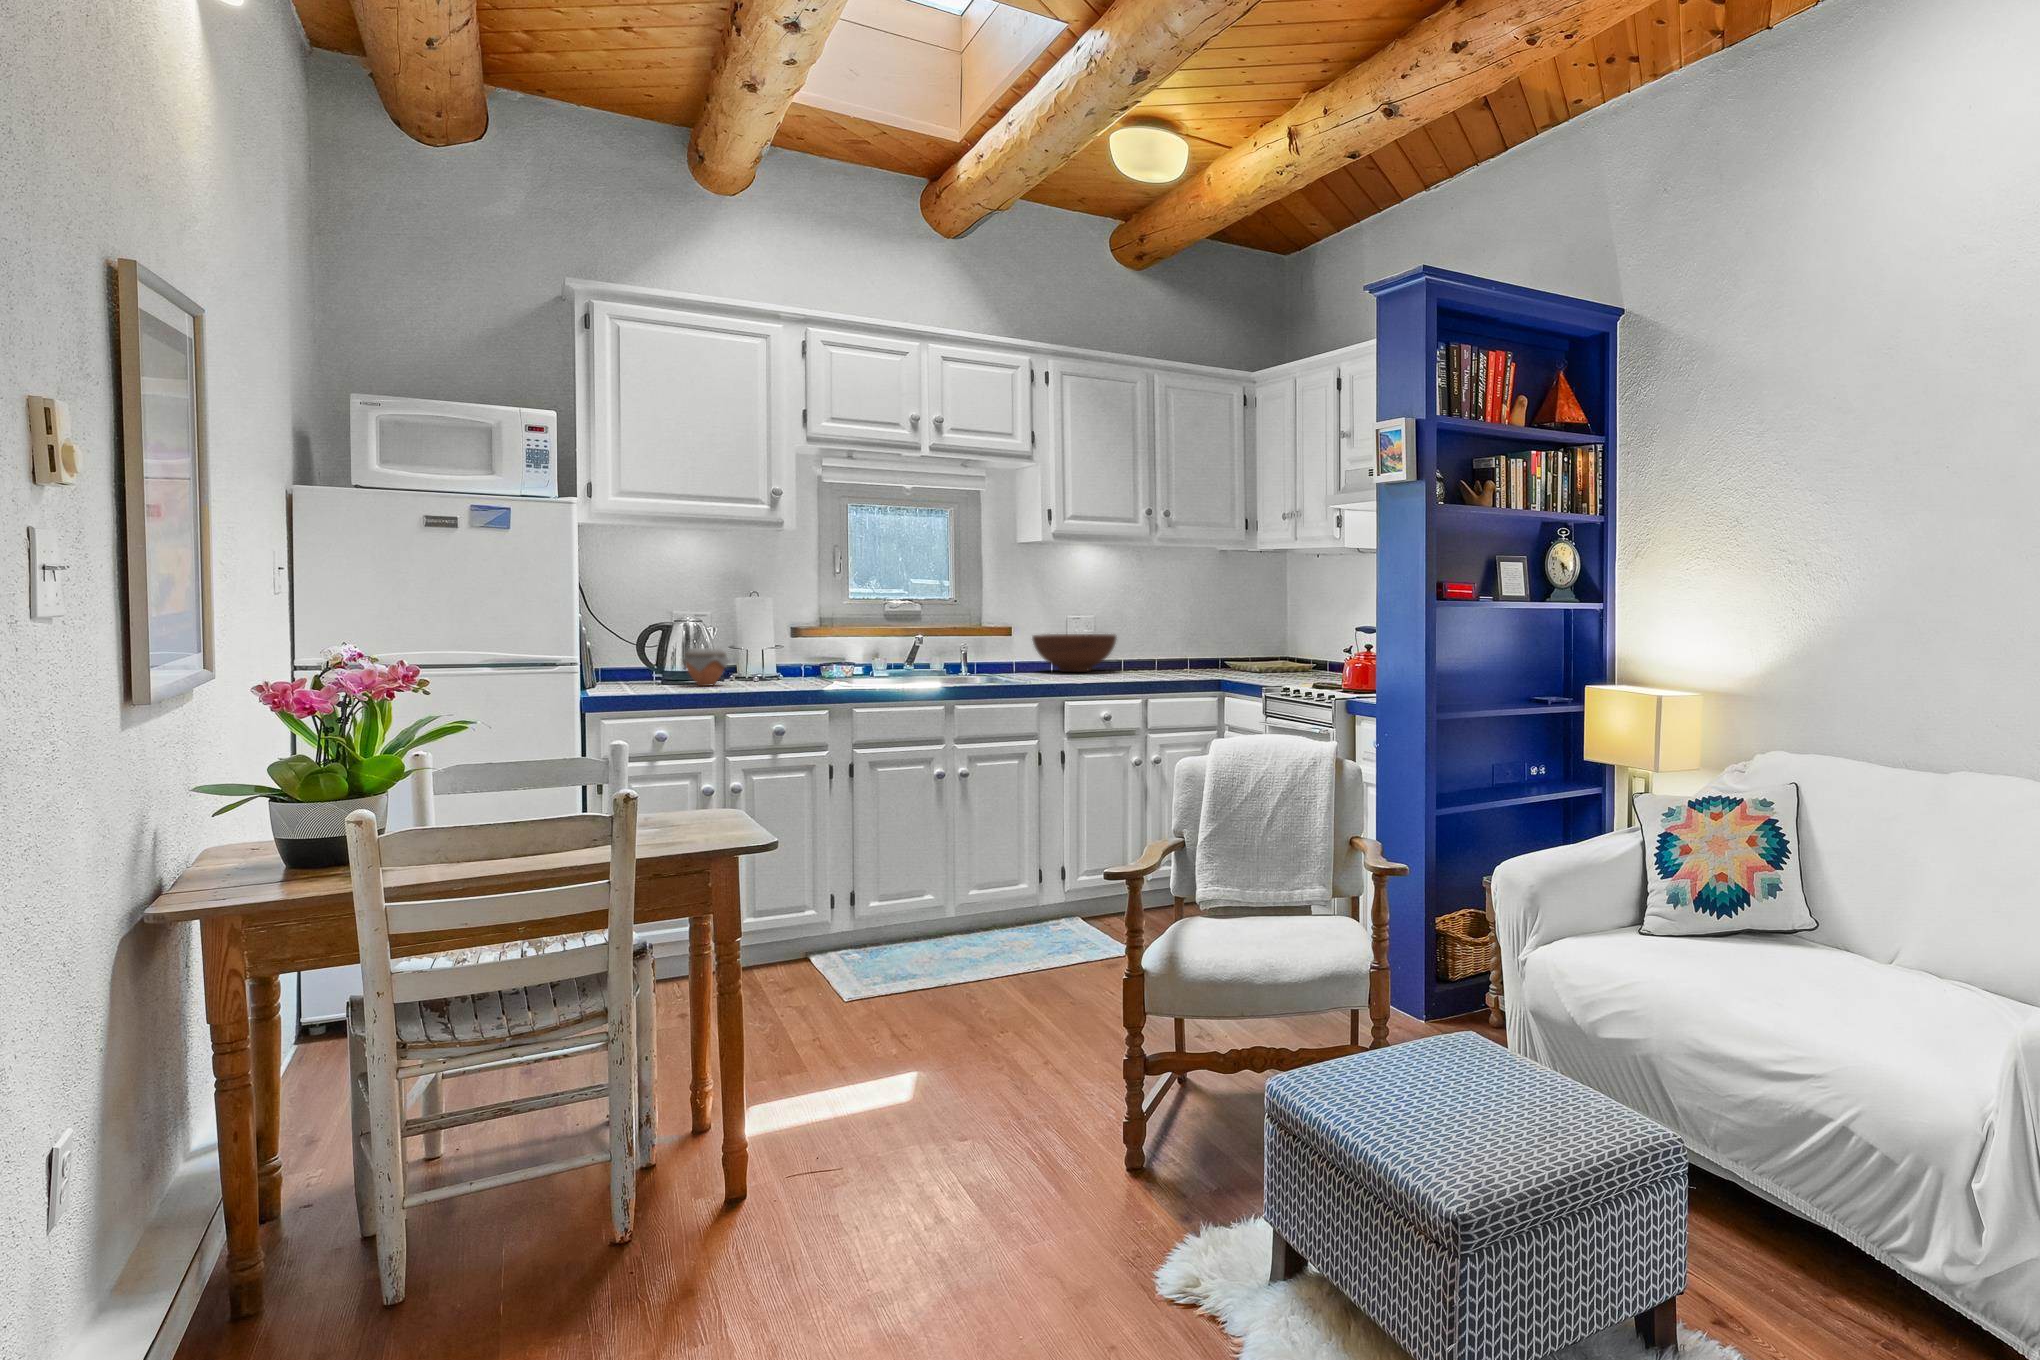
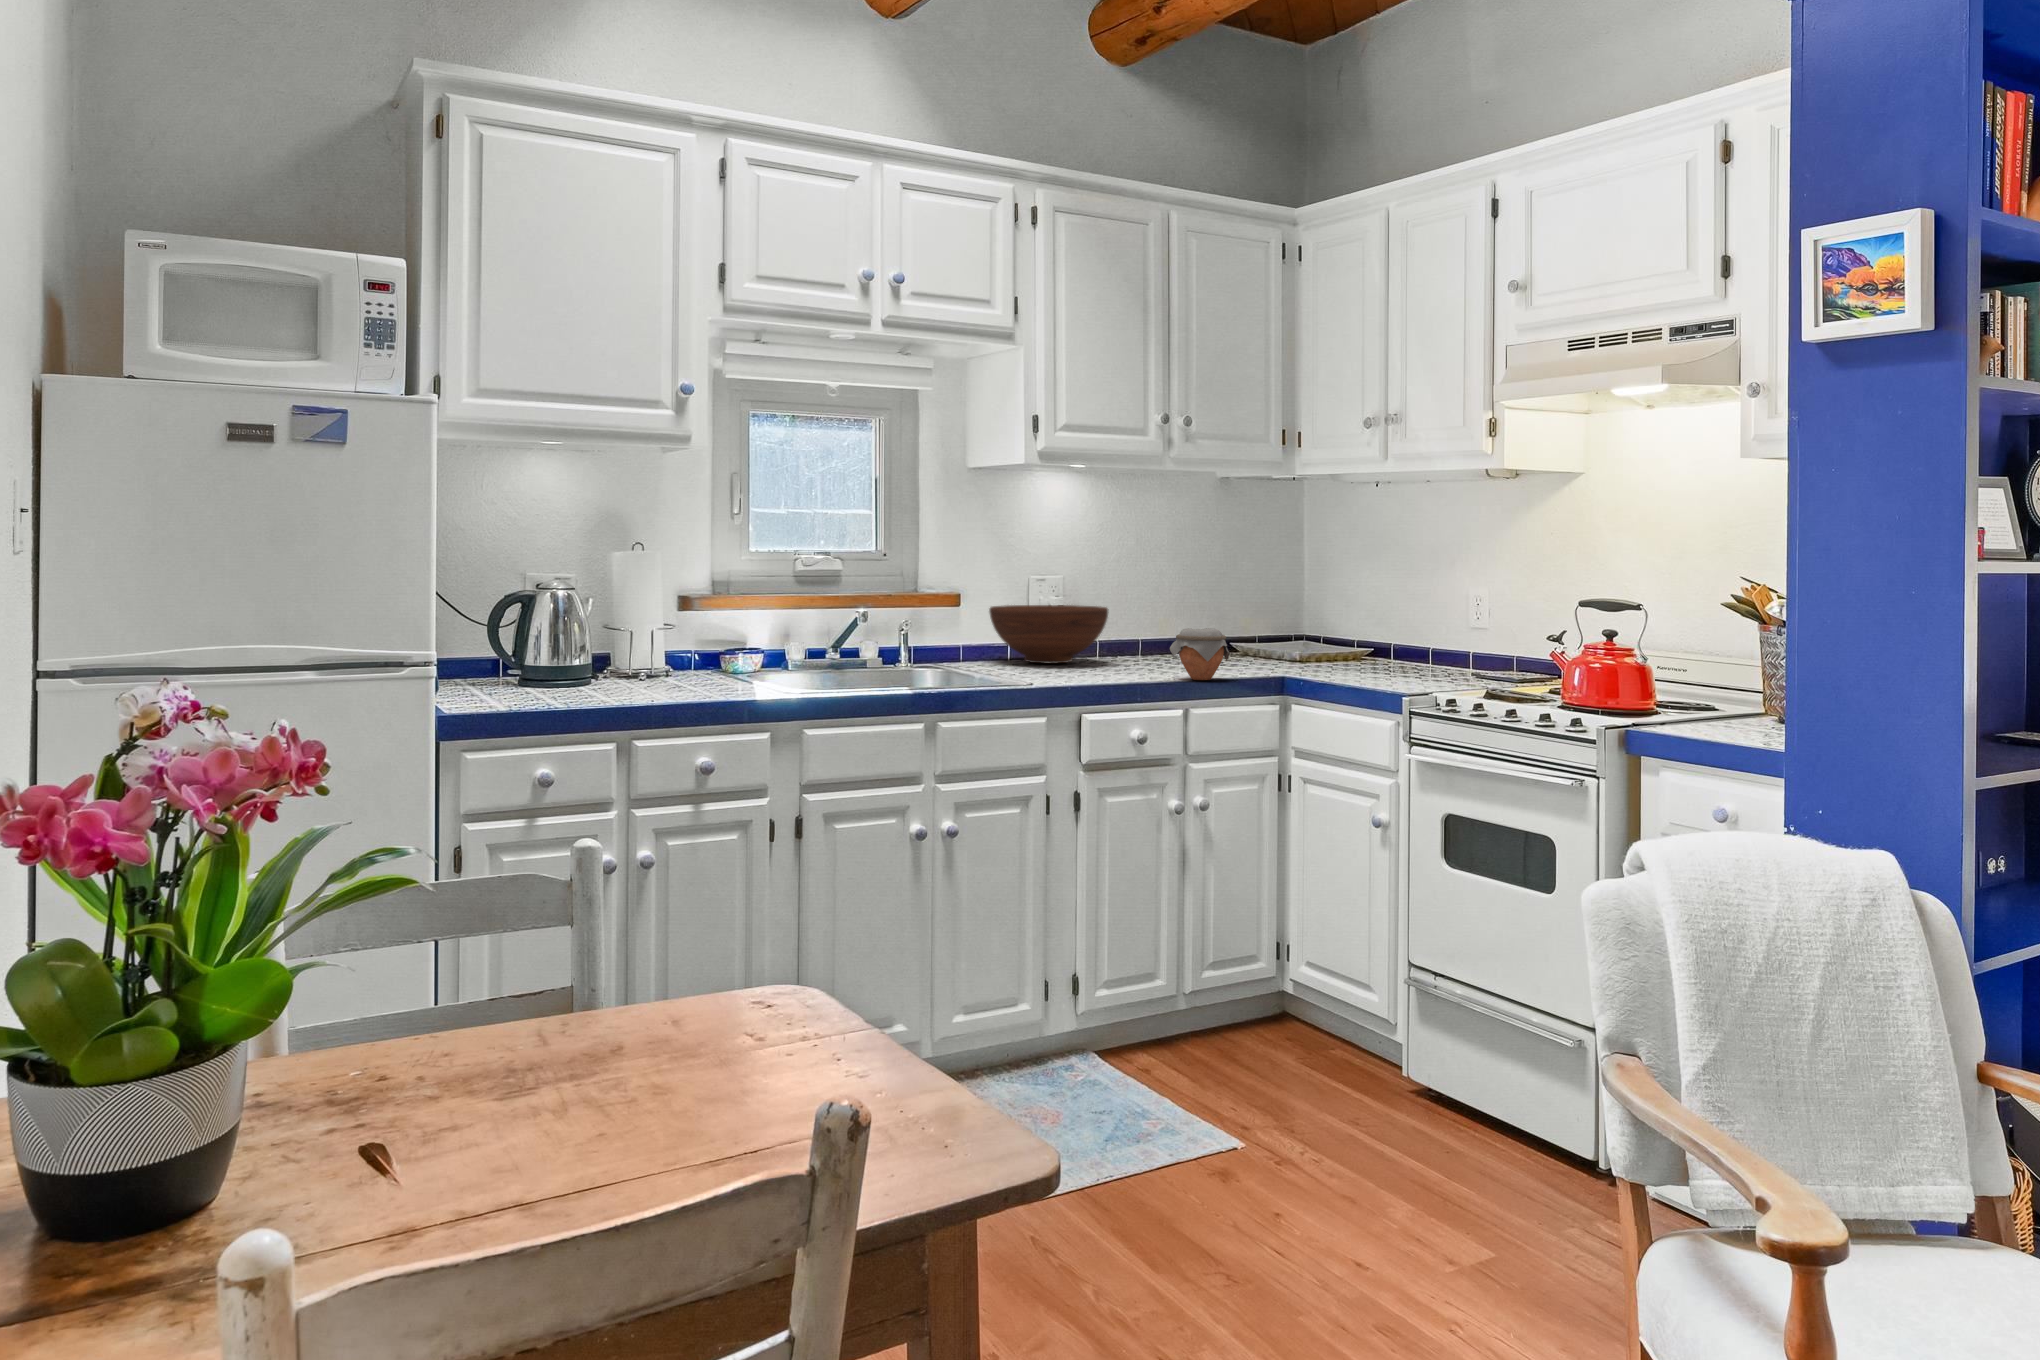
jar: present [683,648,729,686] -> present [1170,628,1229,680]

